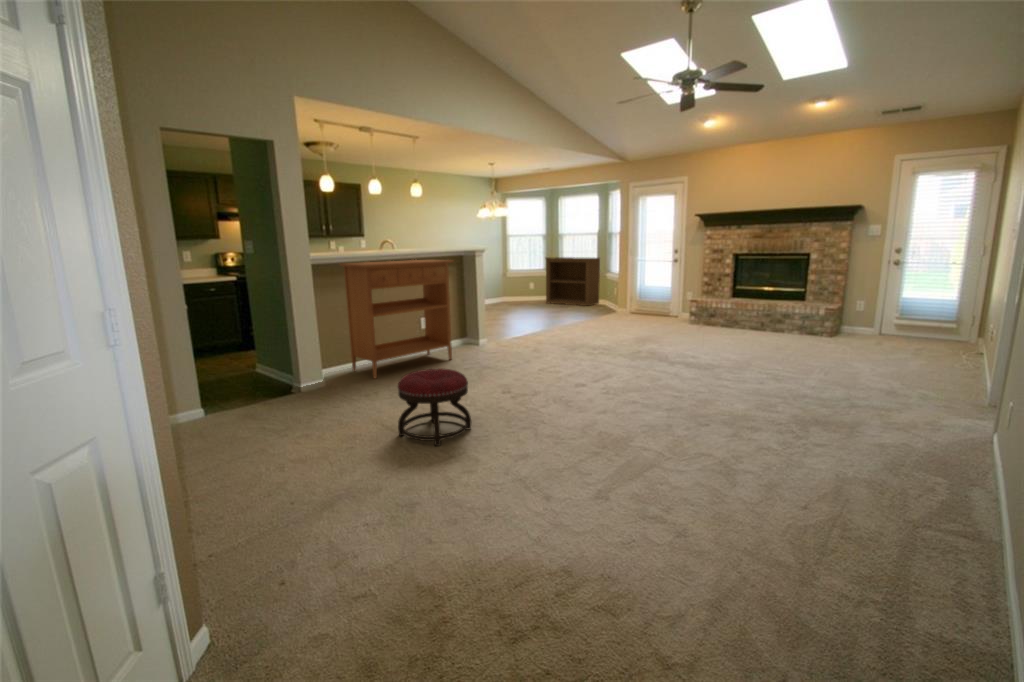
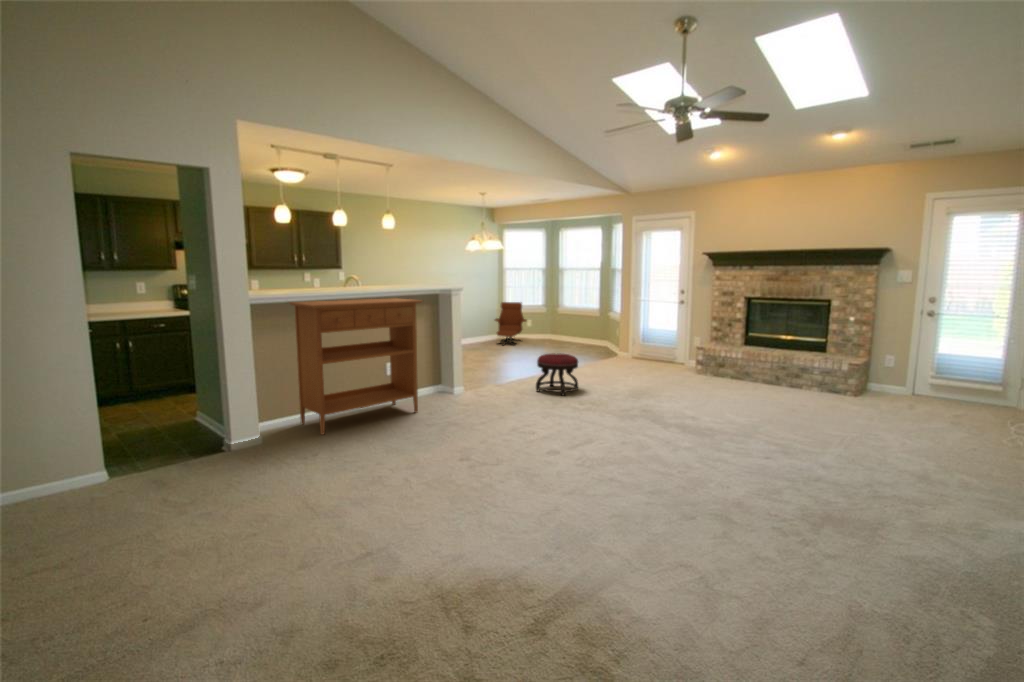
bookshelf: present [546,257,600,306] -> none [542,293,602,348]
lounge chair: none [501,266,532,306] -> present [495,302,527,345]
ottoman: present [398,369,471,446] -> present [536,353,578,396]

